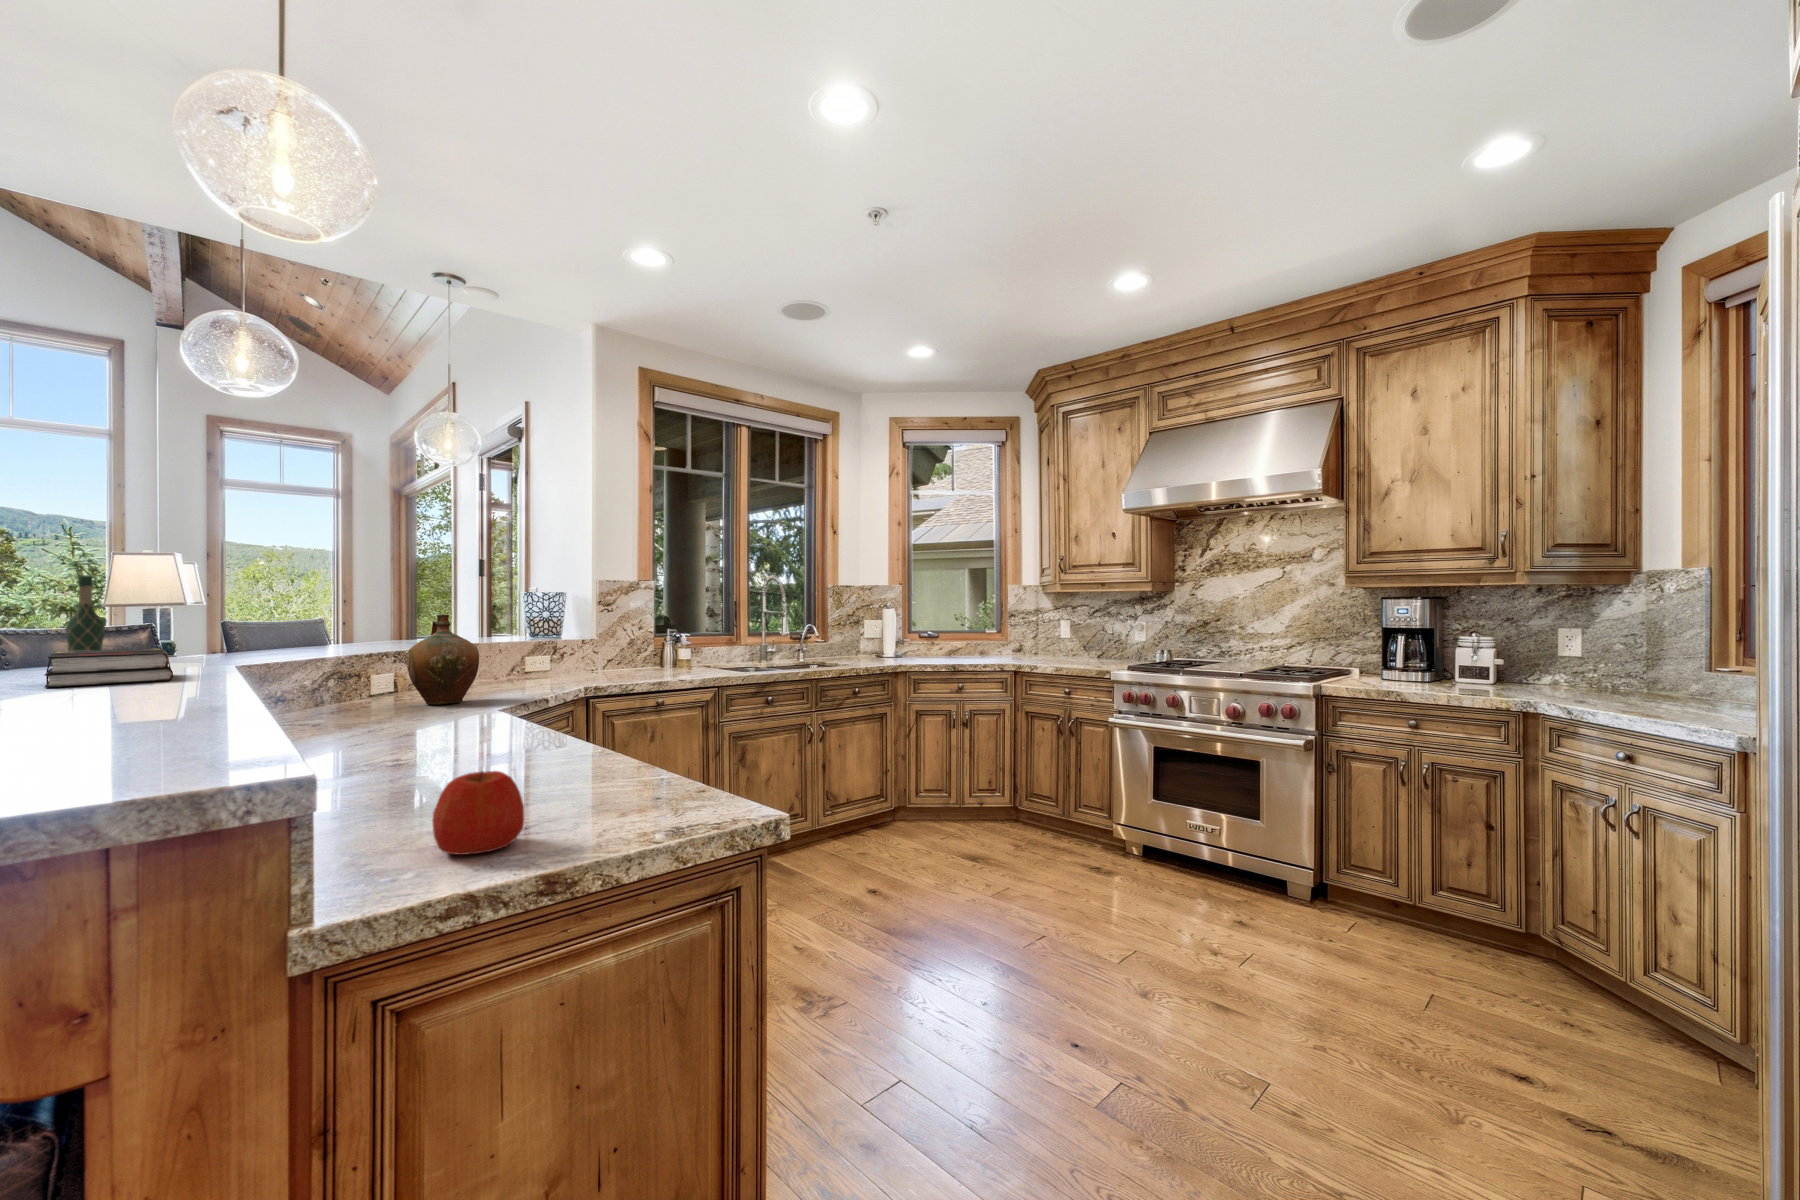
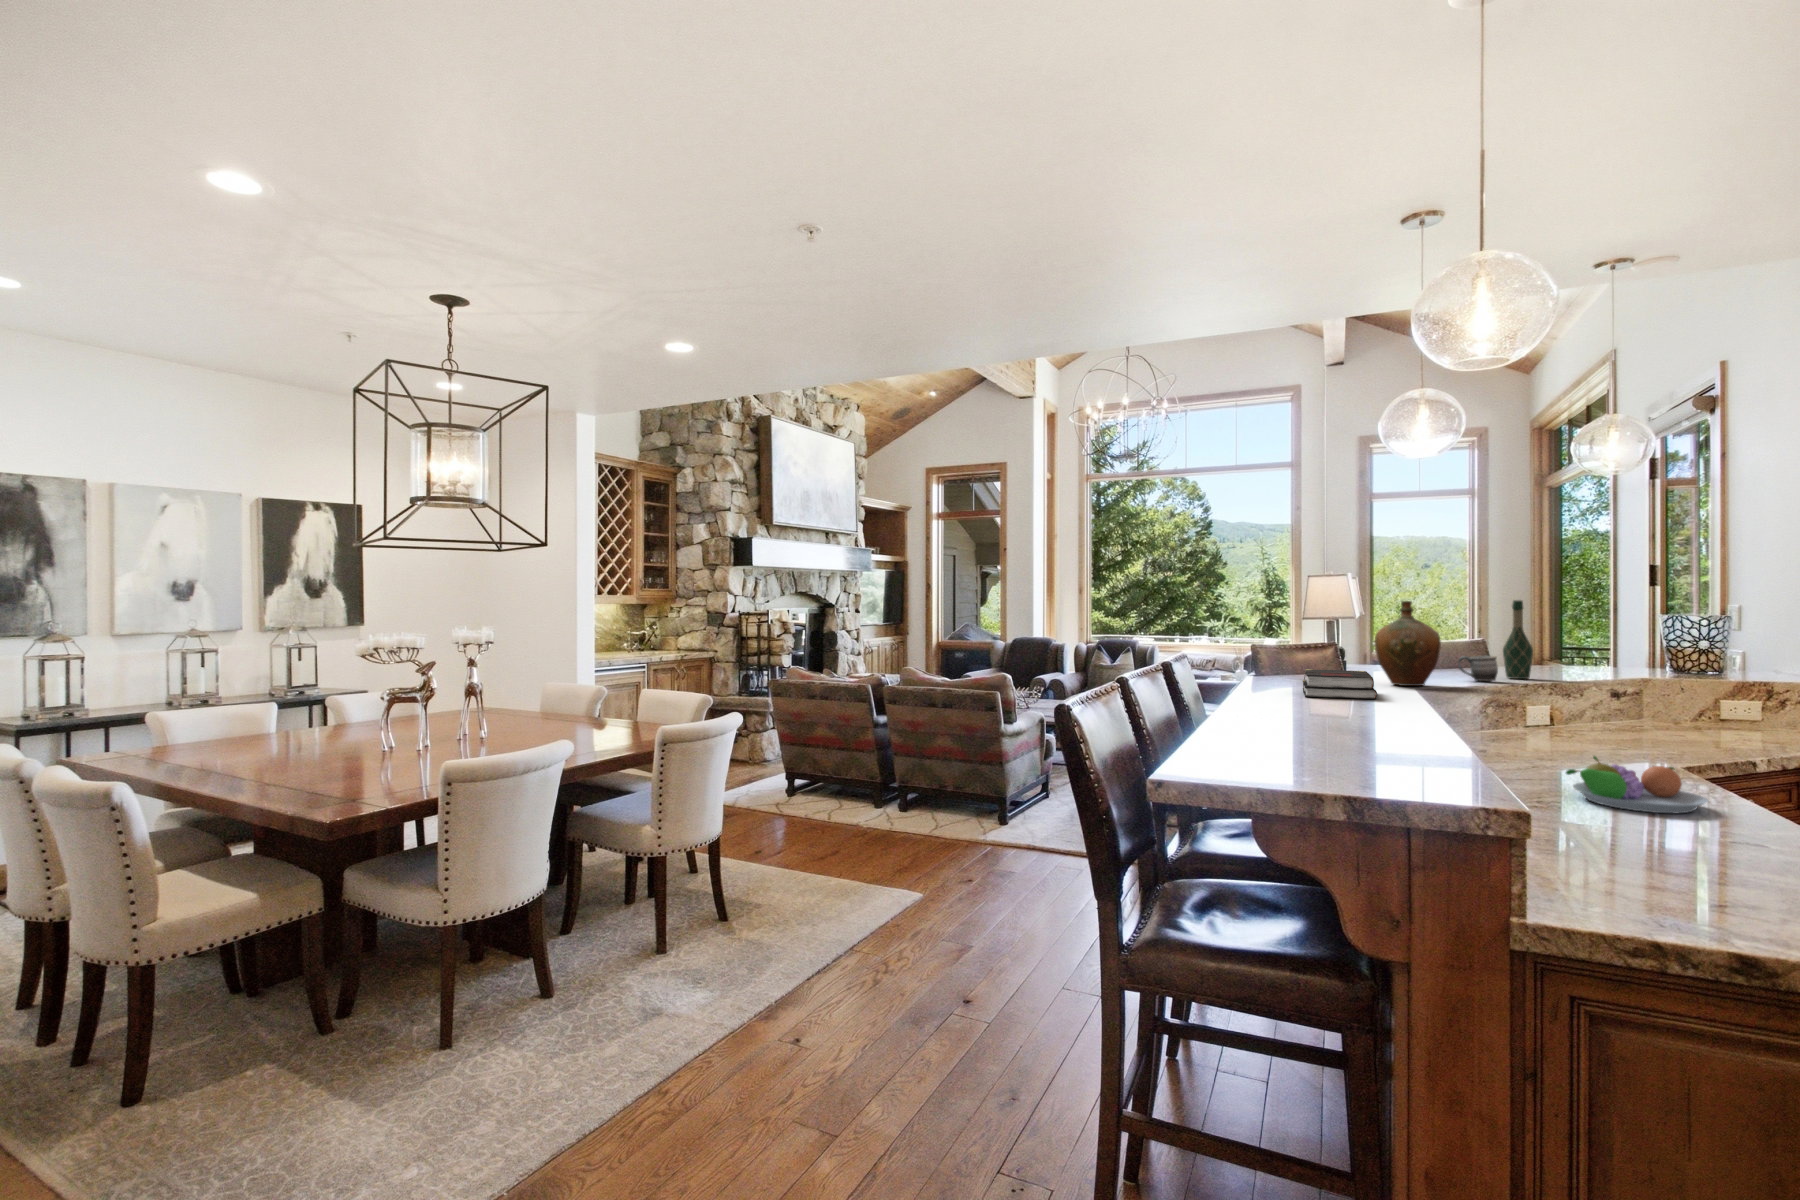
wine bottle: present [65,576,105,652] -> present [1503,600,1533,679]
ceramic jug: present [407,614,479,705] -> present [1374,601,1441,686]
mug: none [300,629,343,656] -> present [1459,656,1498,681]
fruit bowl: none [395,707,518,754] -> present [1566,756,1708,813]
apple: present [432,771,525,855] -> none [1617,837,1716,916]

